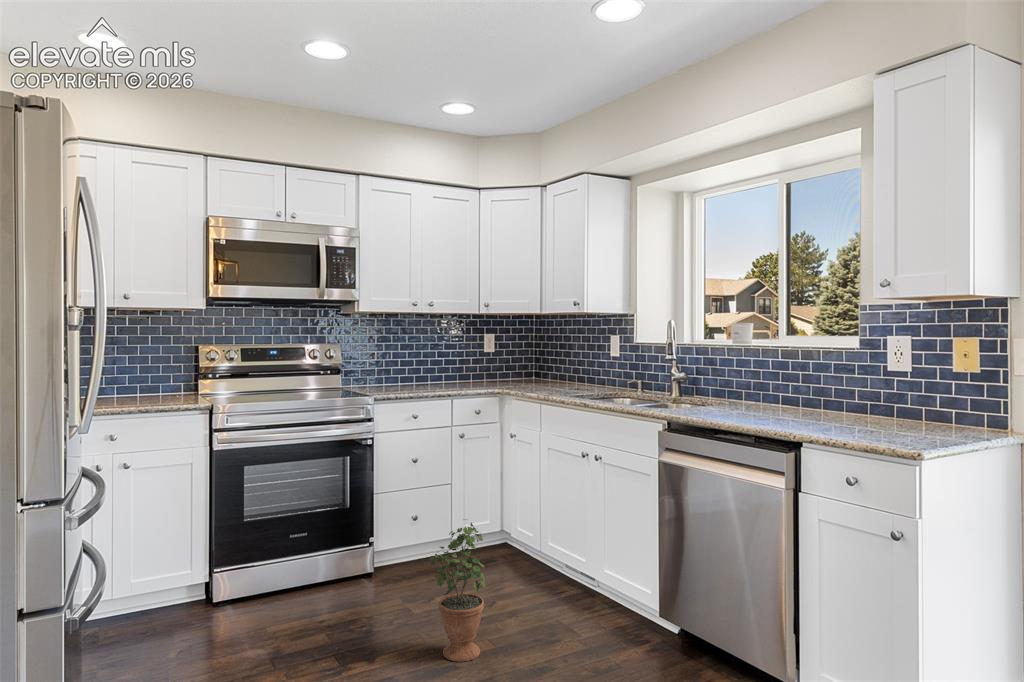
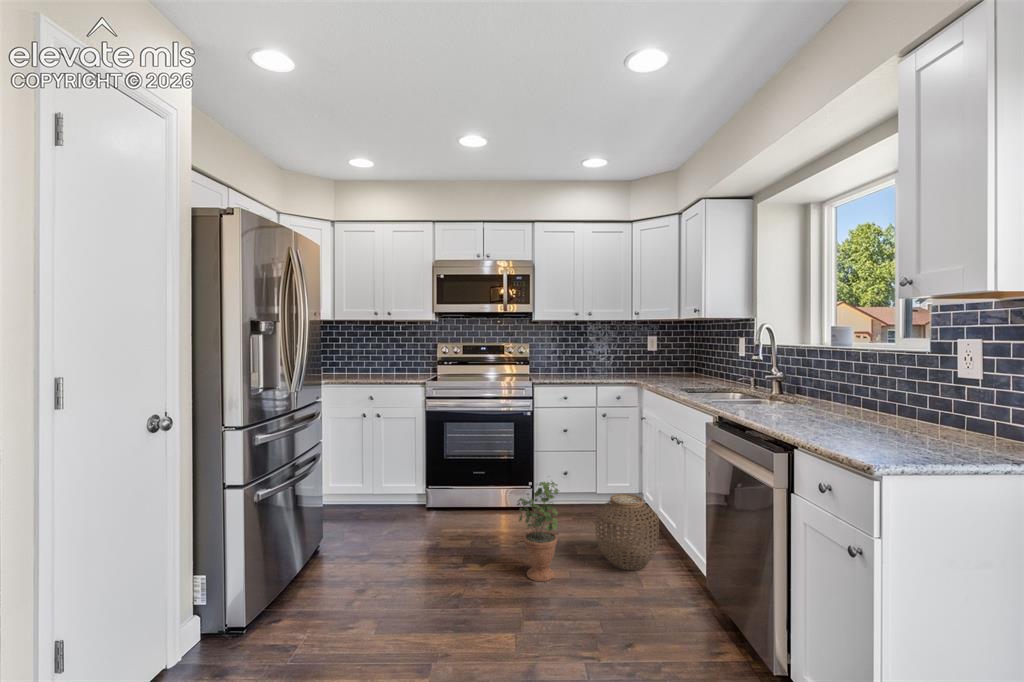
woven basket: none [507,529,584,622] -> present [596,494,659,570]

